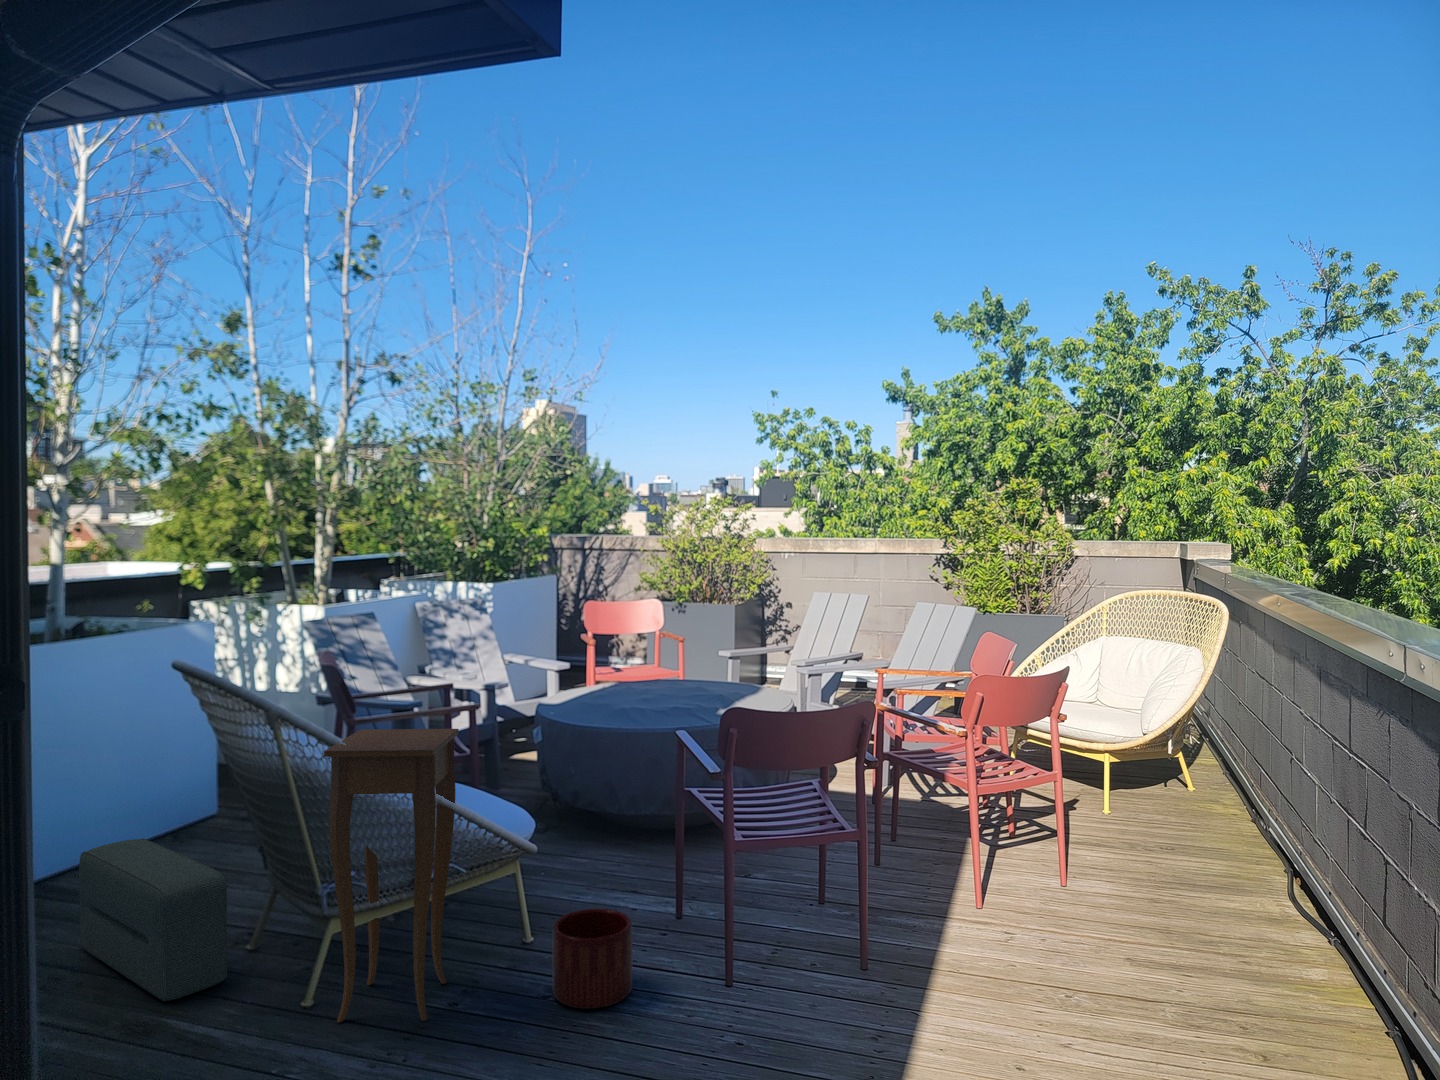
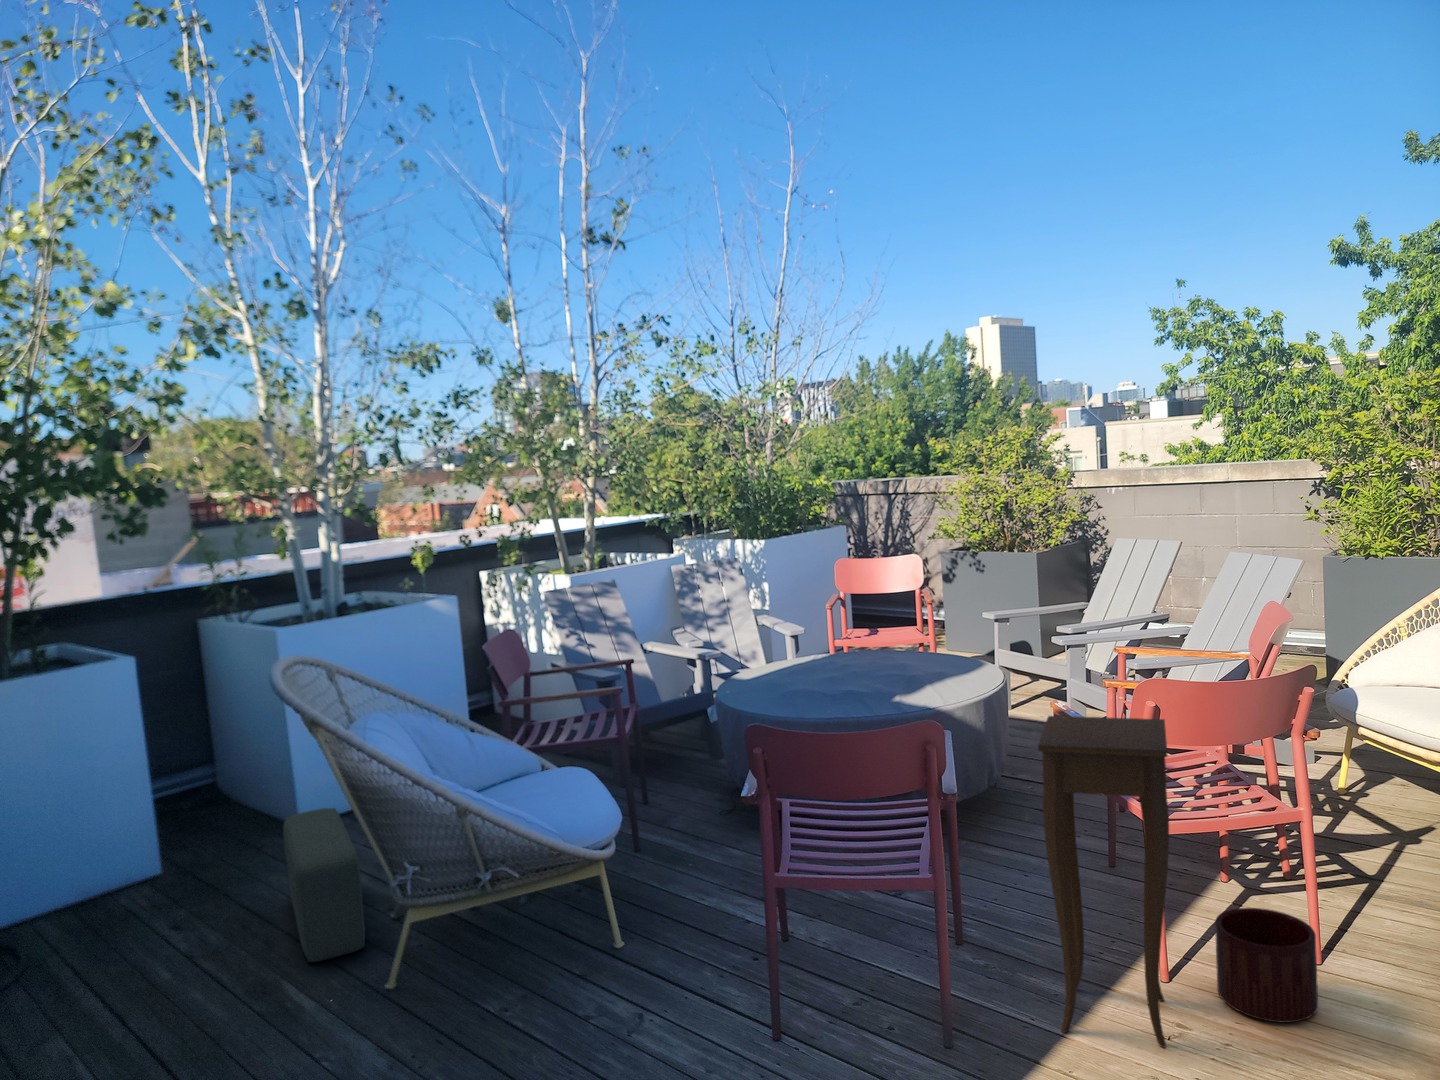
side table: present [324,729,459,1023] -> present [1038,716,1169,1047]
planter: present [552,909,632,1009] -> present [1215,908,1318,1023]

